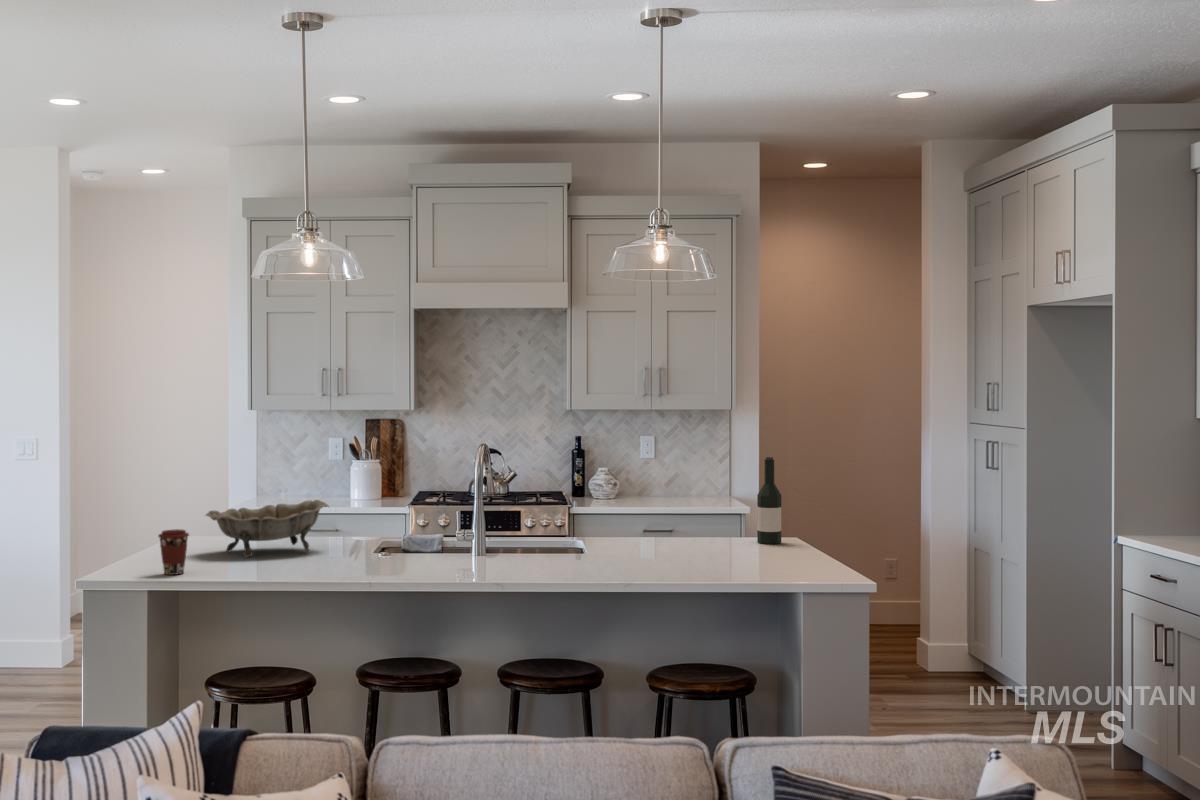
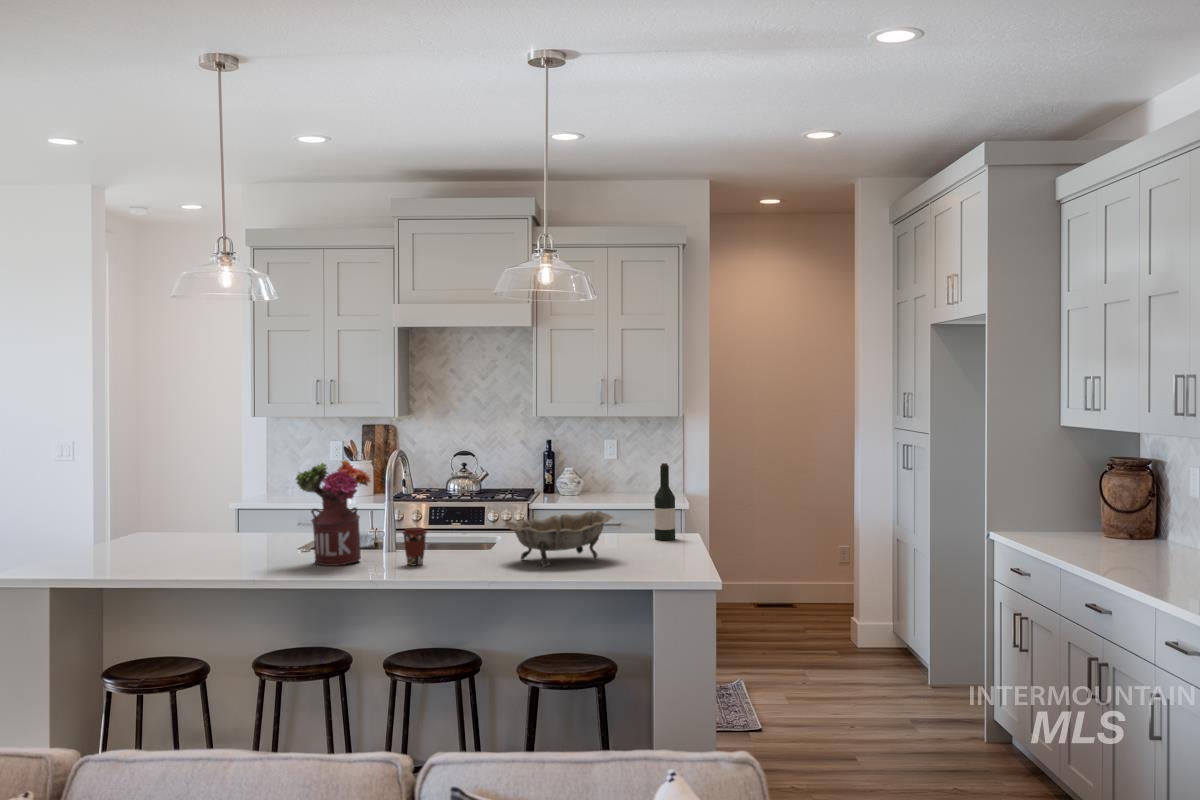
flower arrangement: none [380,449,468,573] -> present [296,460,371,566]
decorative bowl: present [206,500,328,558] -> present [503,511,613,567]
coffee cup: present [158,530,189,575] -> present [403,528,427,566]

